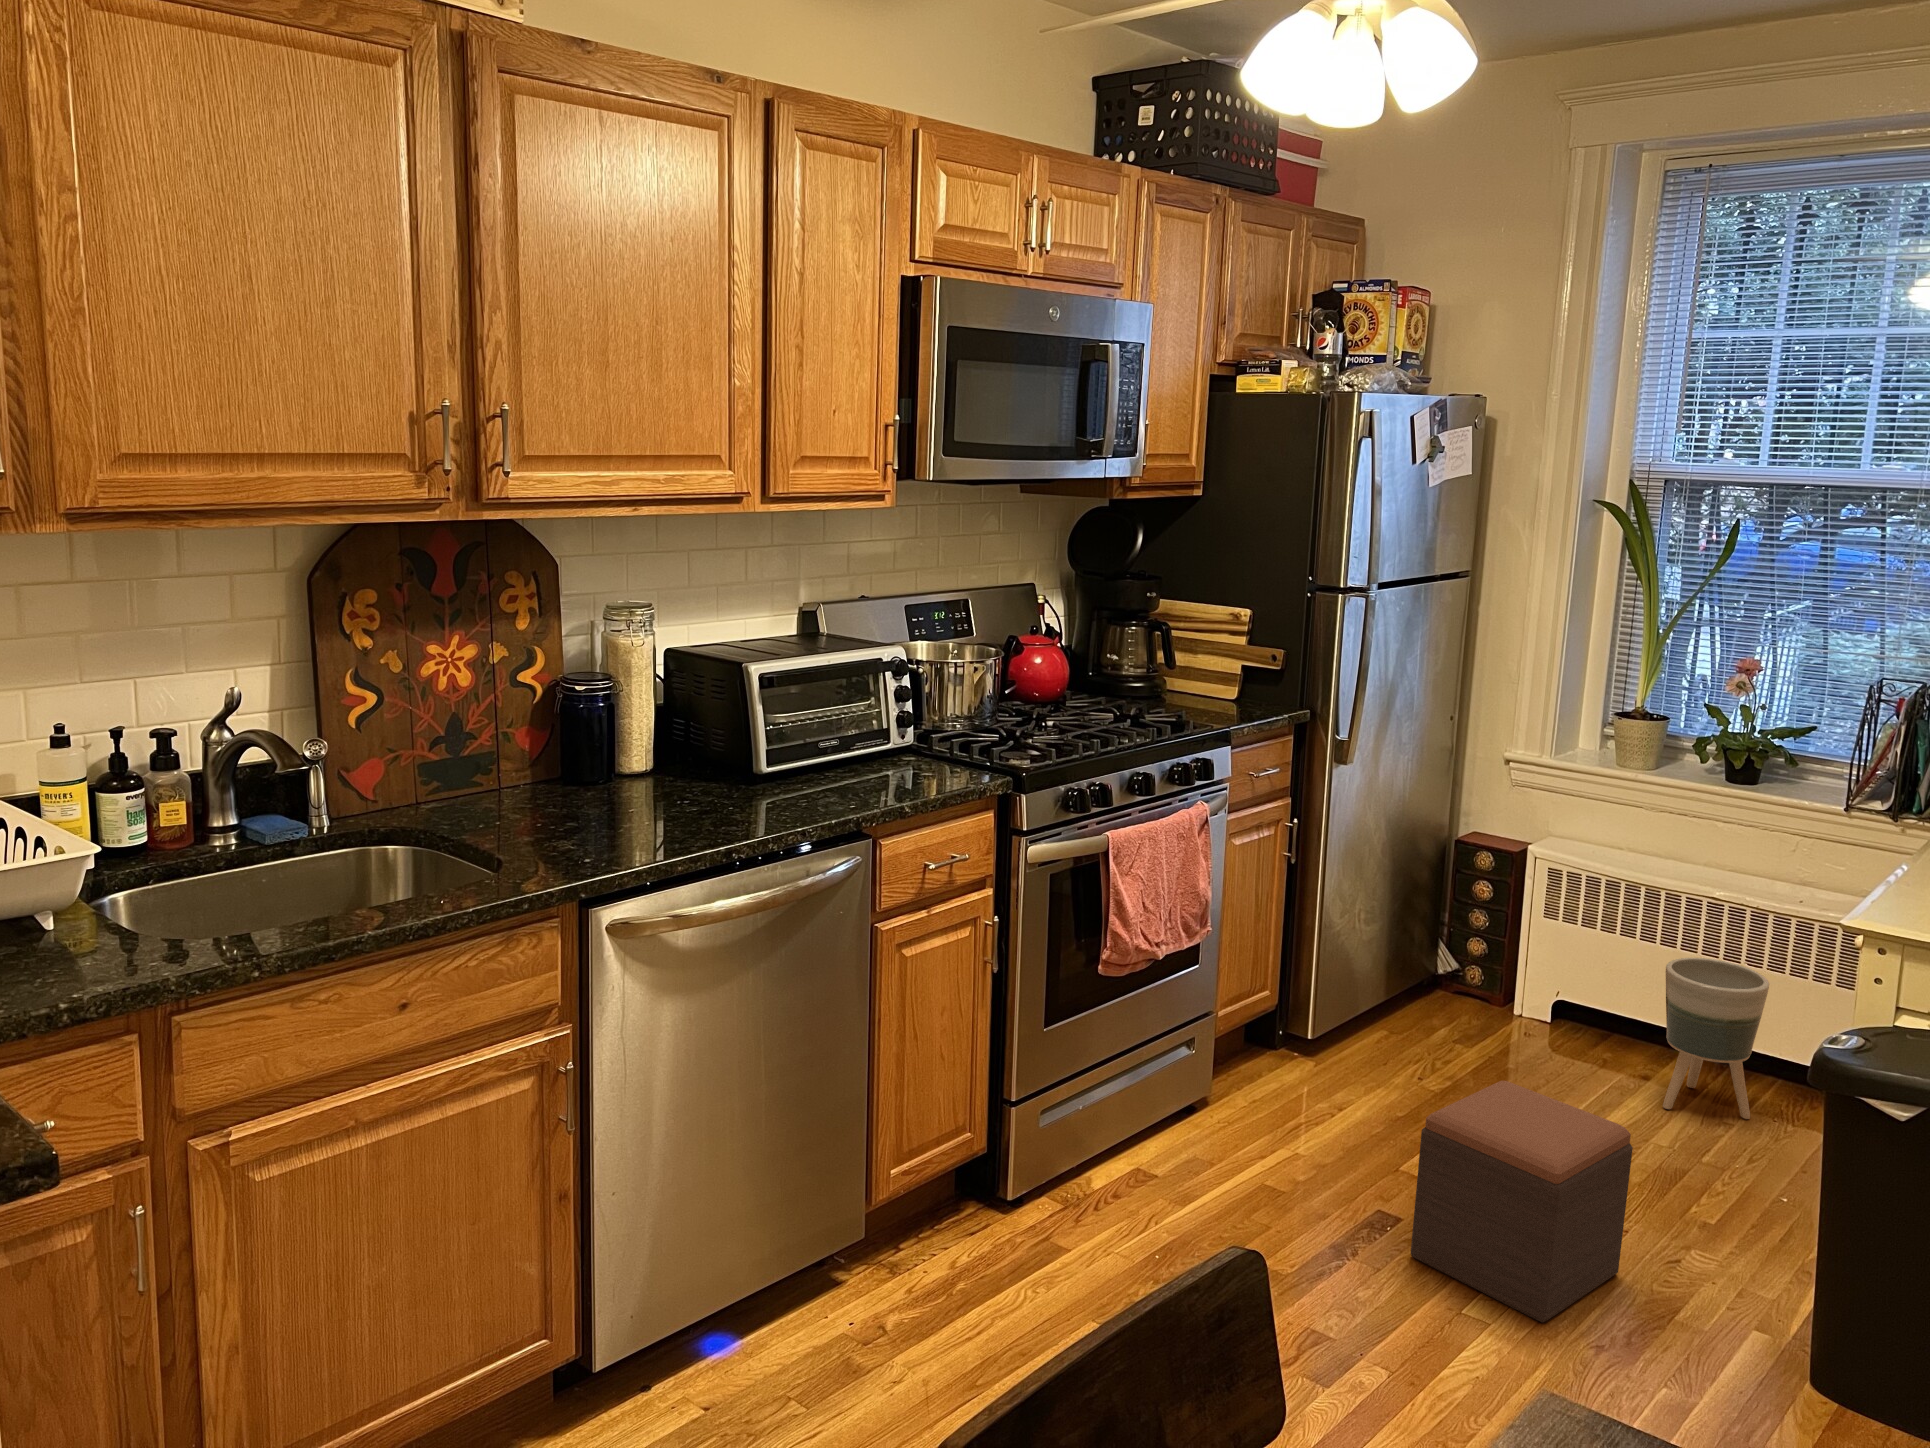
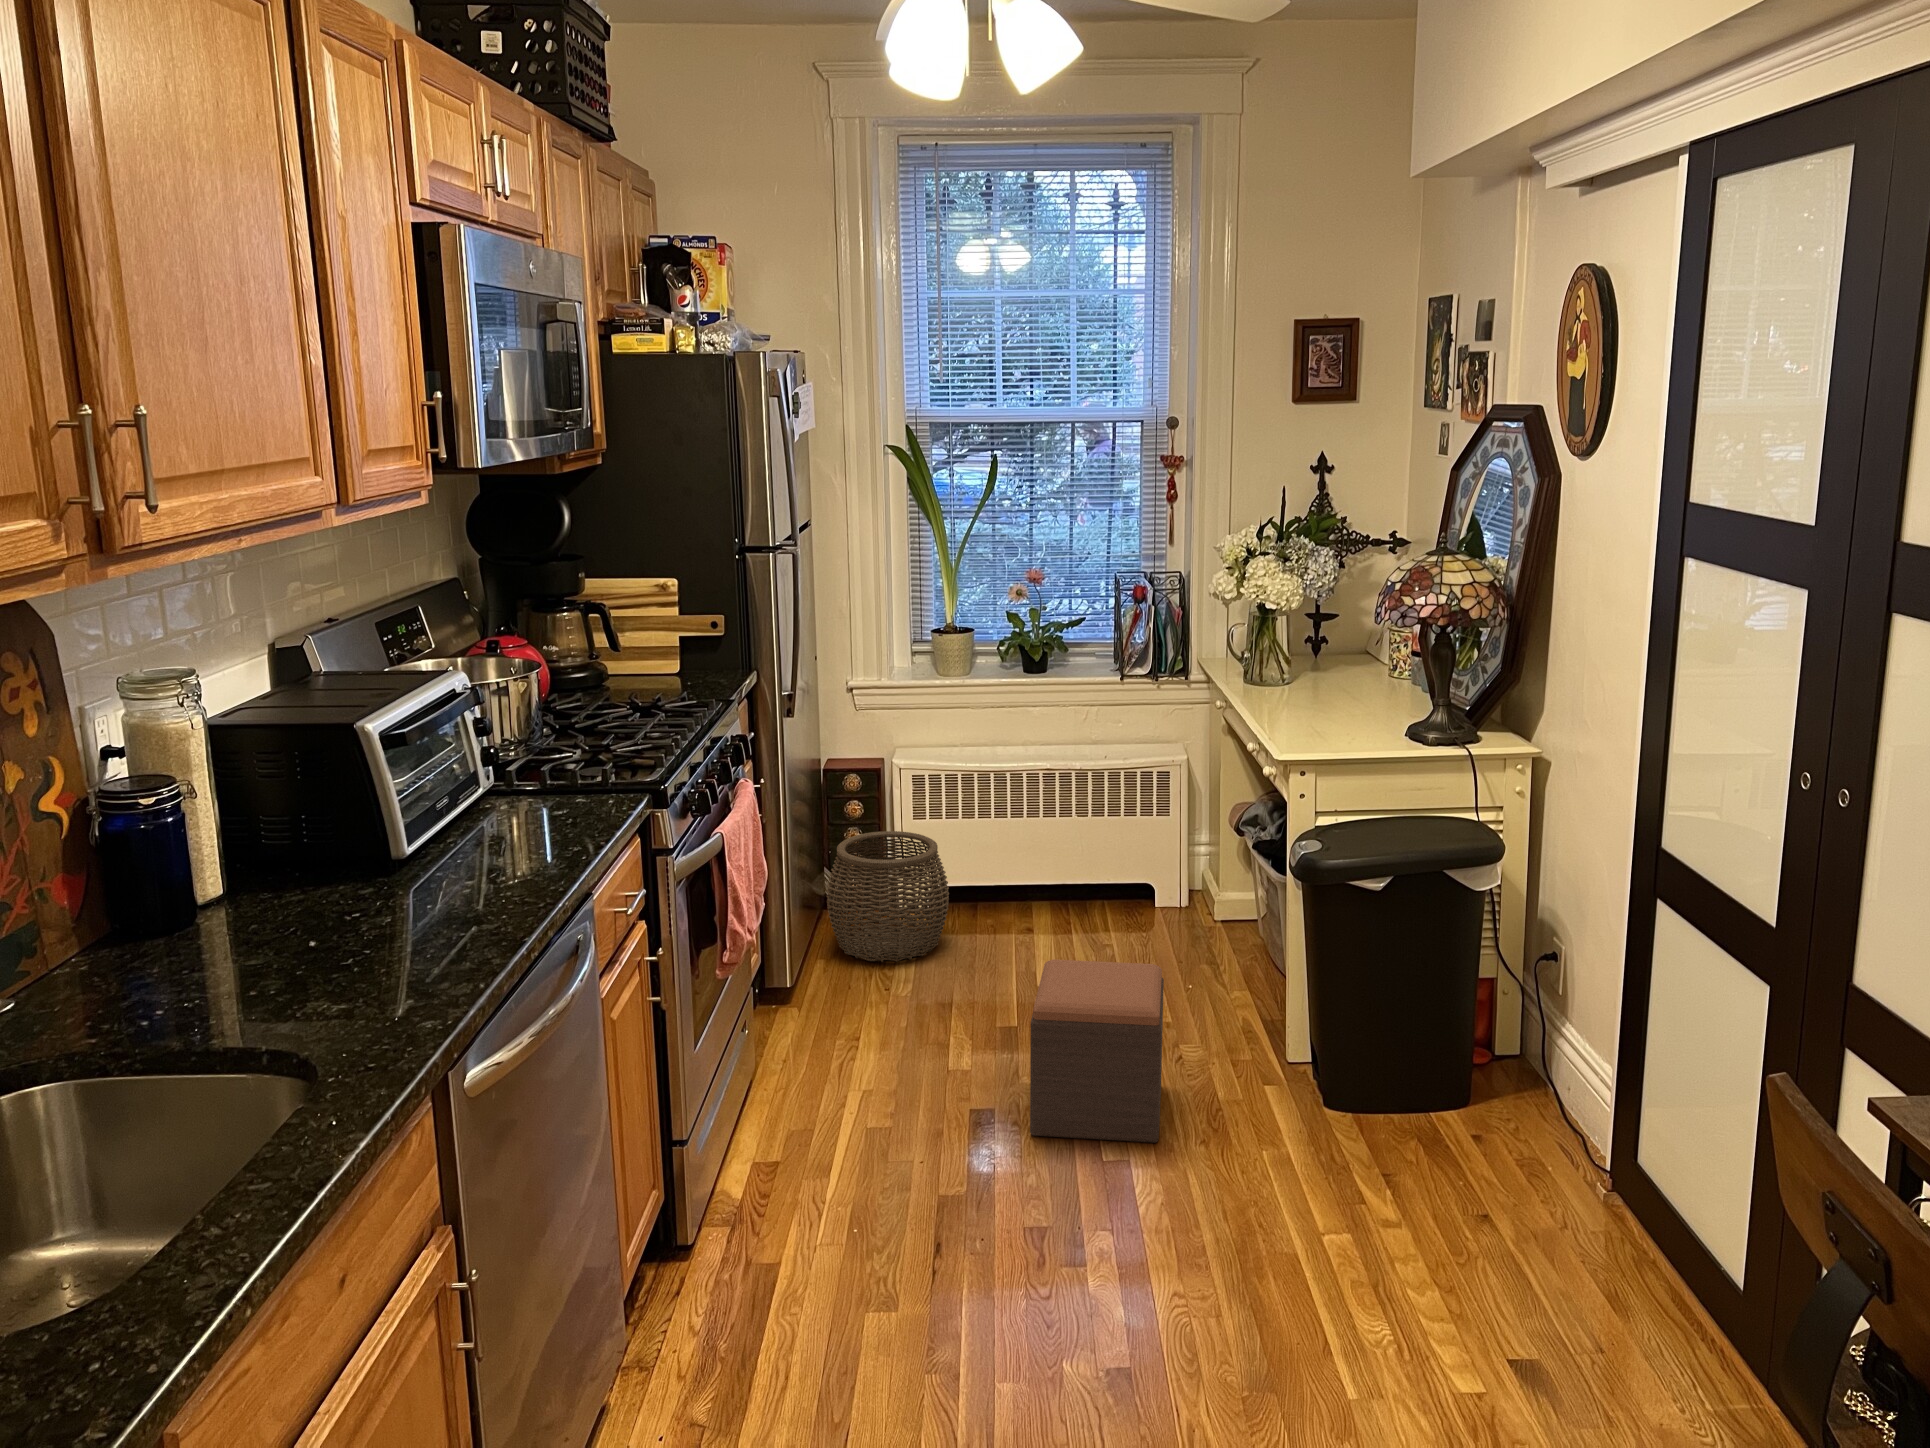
woven basket: none [1403,914,1547,1059] -> present [827,831,949,962]
planter: present [1663,958,1769,1119] -> none [1045,819,1121,950]

